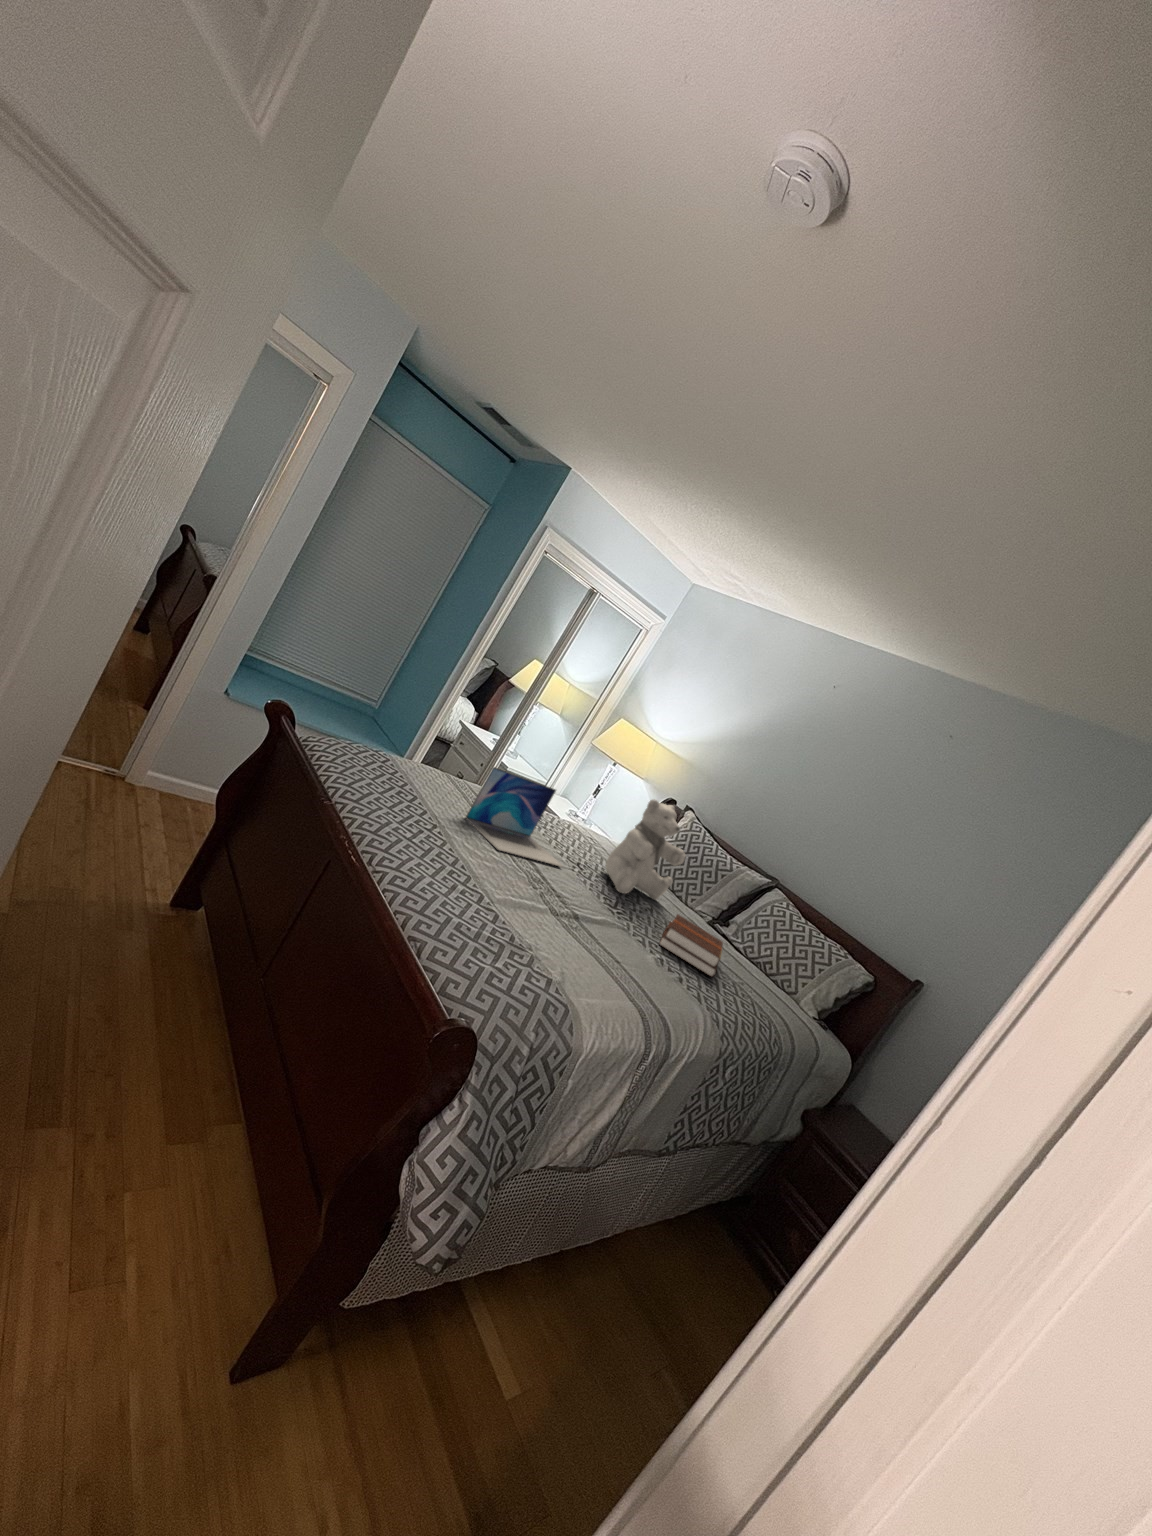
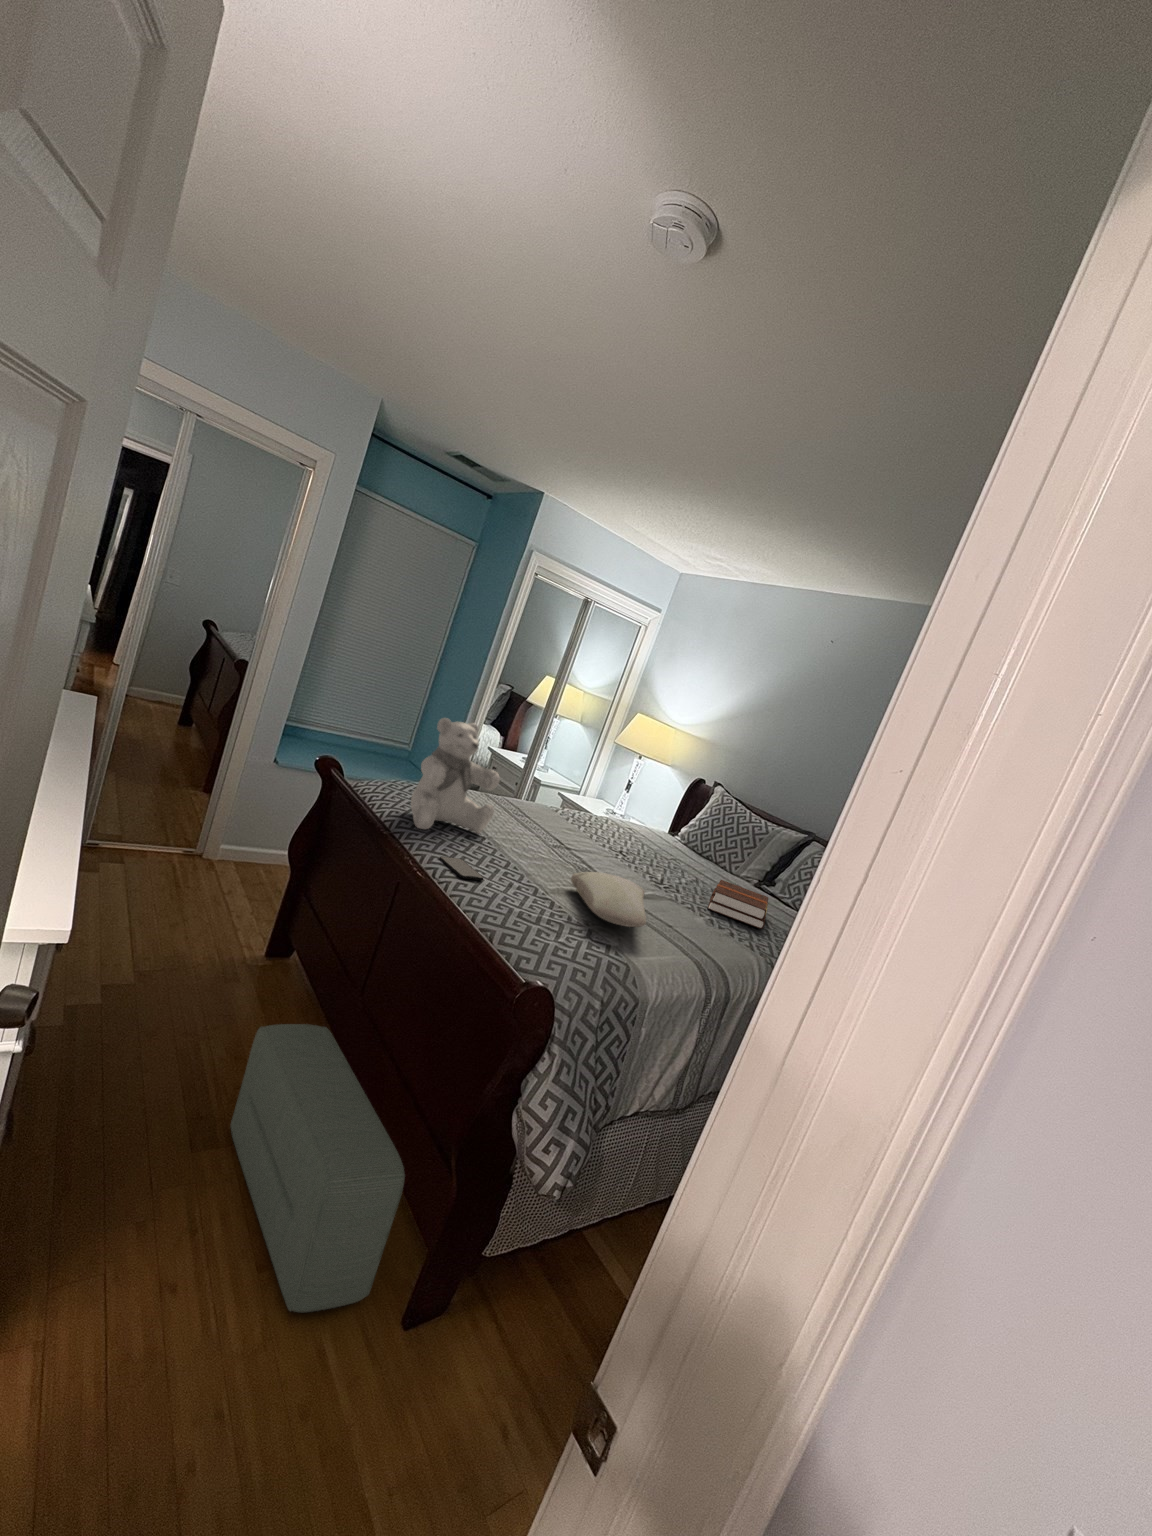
laptop: present [466,767,563,867] -> none [509,777,607,857]
teddy bear: present [606,799,685,900] -> present [411,718,500,833]
smartphone: none [381,840,426,876] -> present [440,856,484,880]
pillow: none [522,885,599,962] -> present [571,872,646,927]
pouf: none [81,997,262,1360] -> present [230,1024,405,1312]

